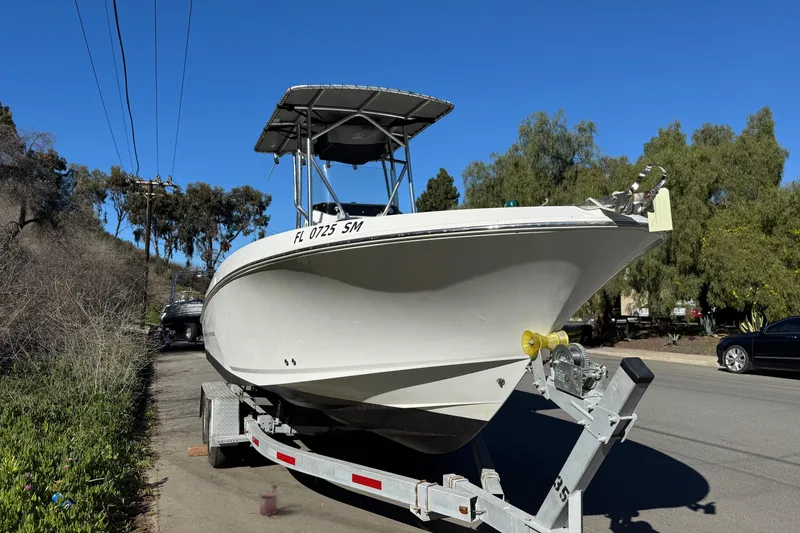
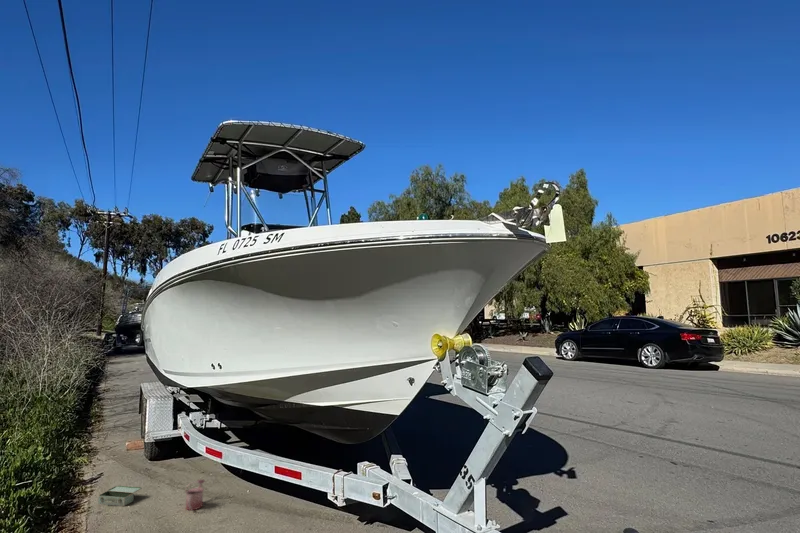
toolbox: none [173,487,214,507] -> present [98,486,142,506]

